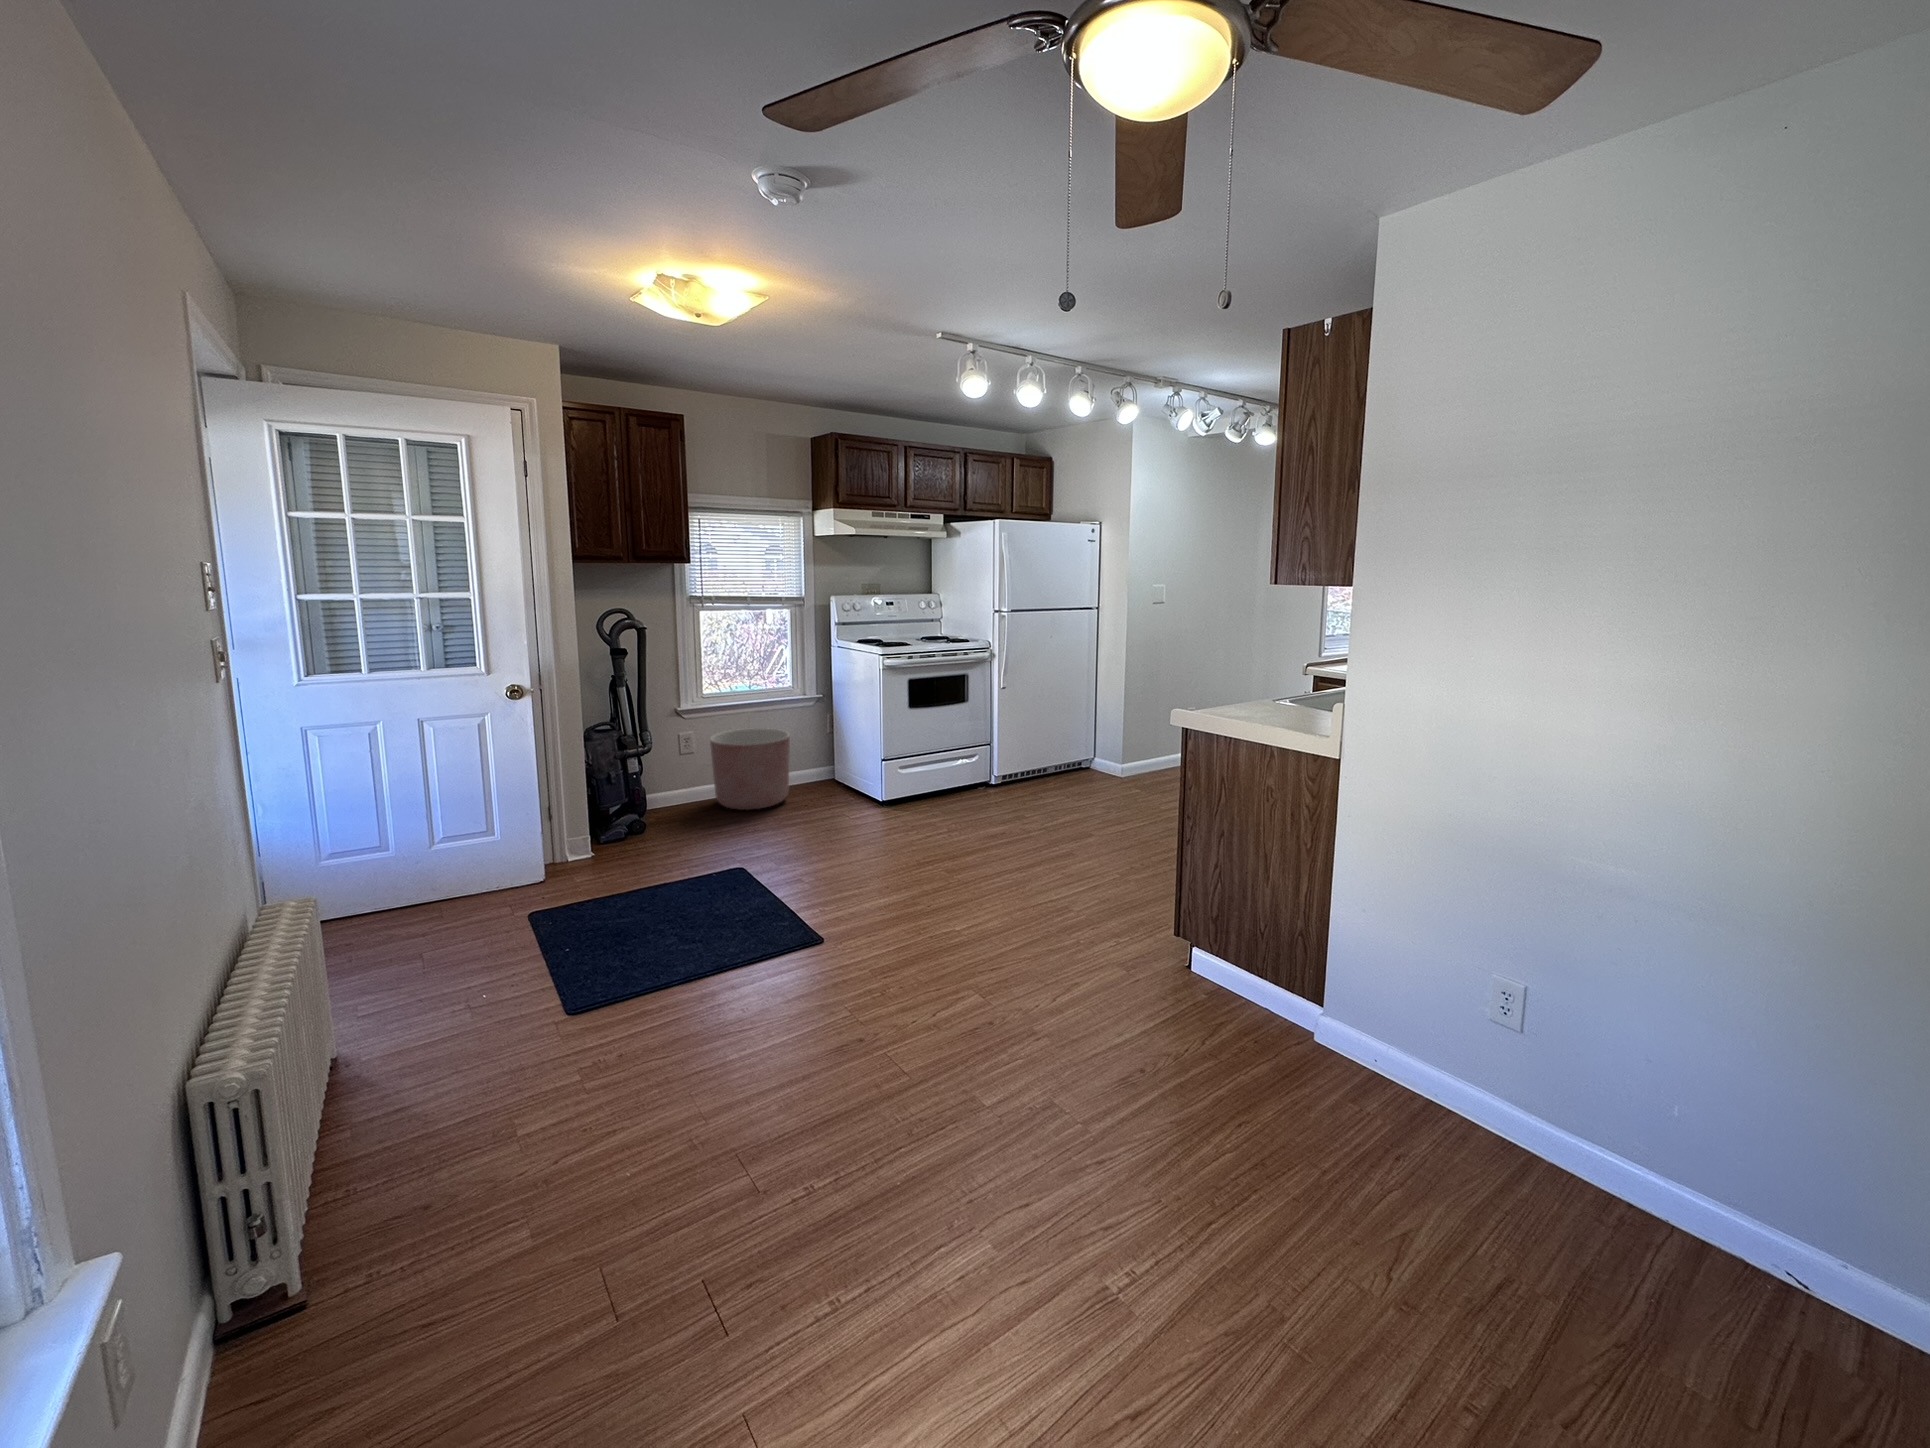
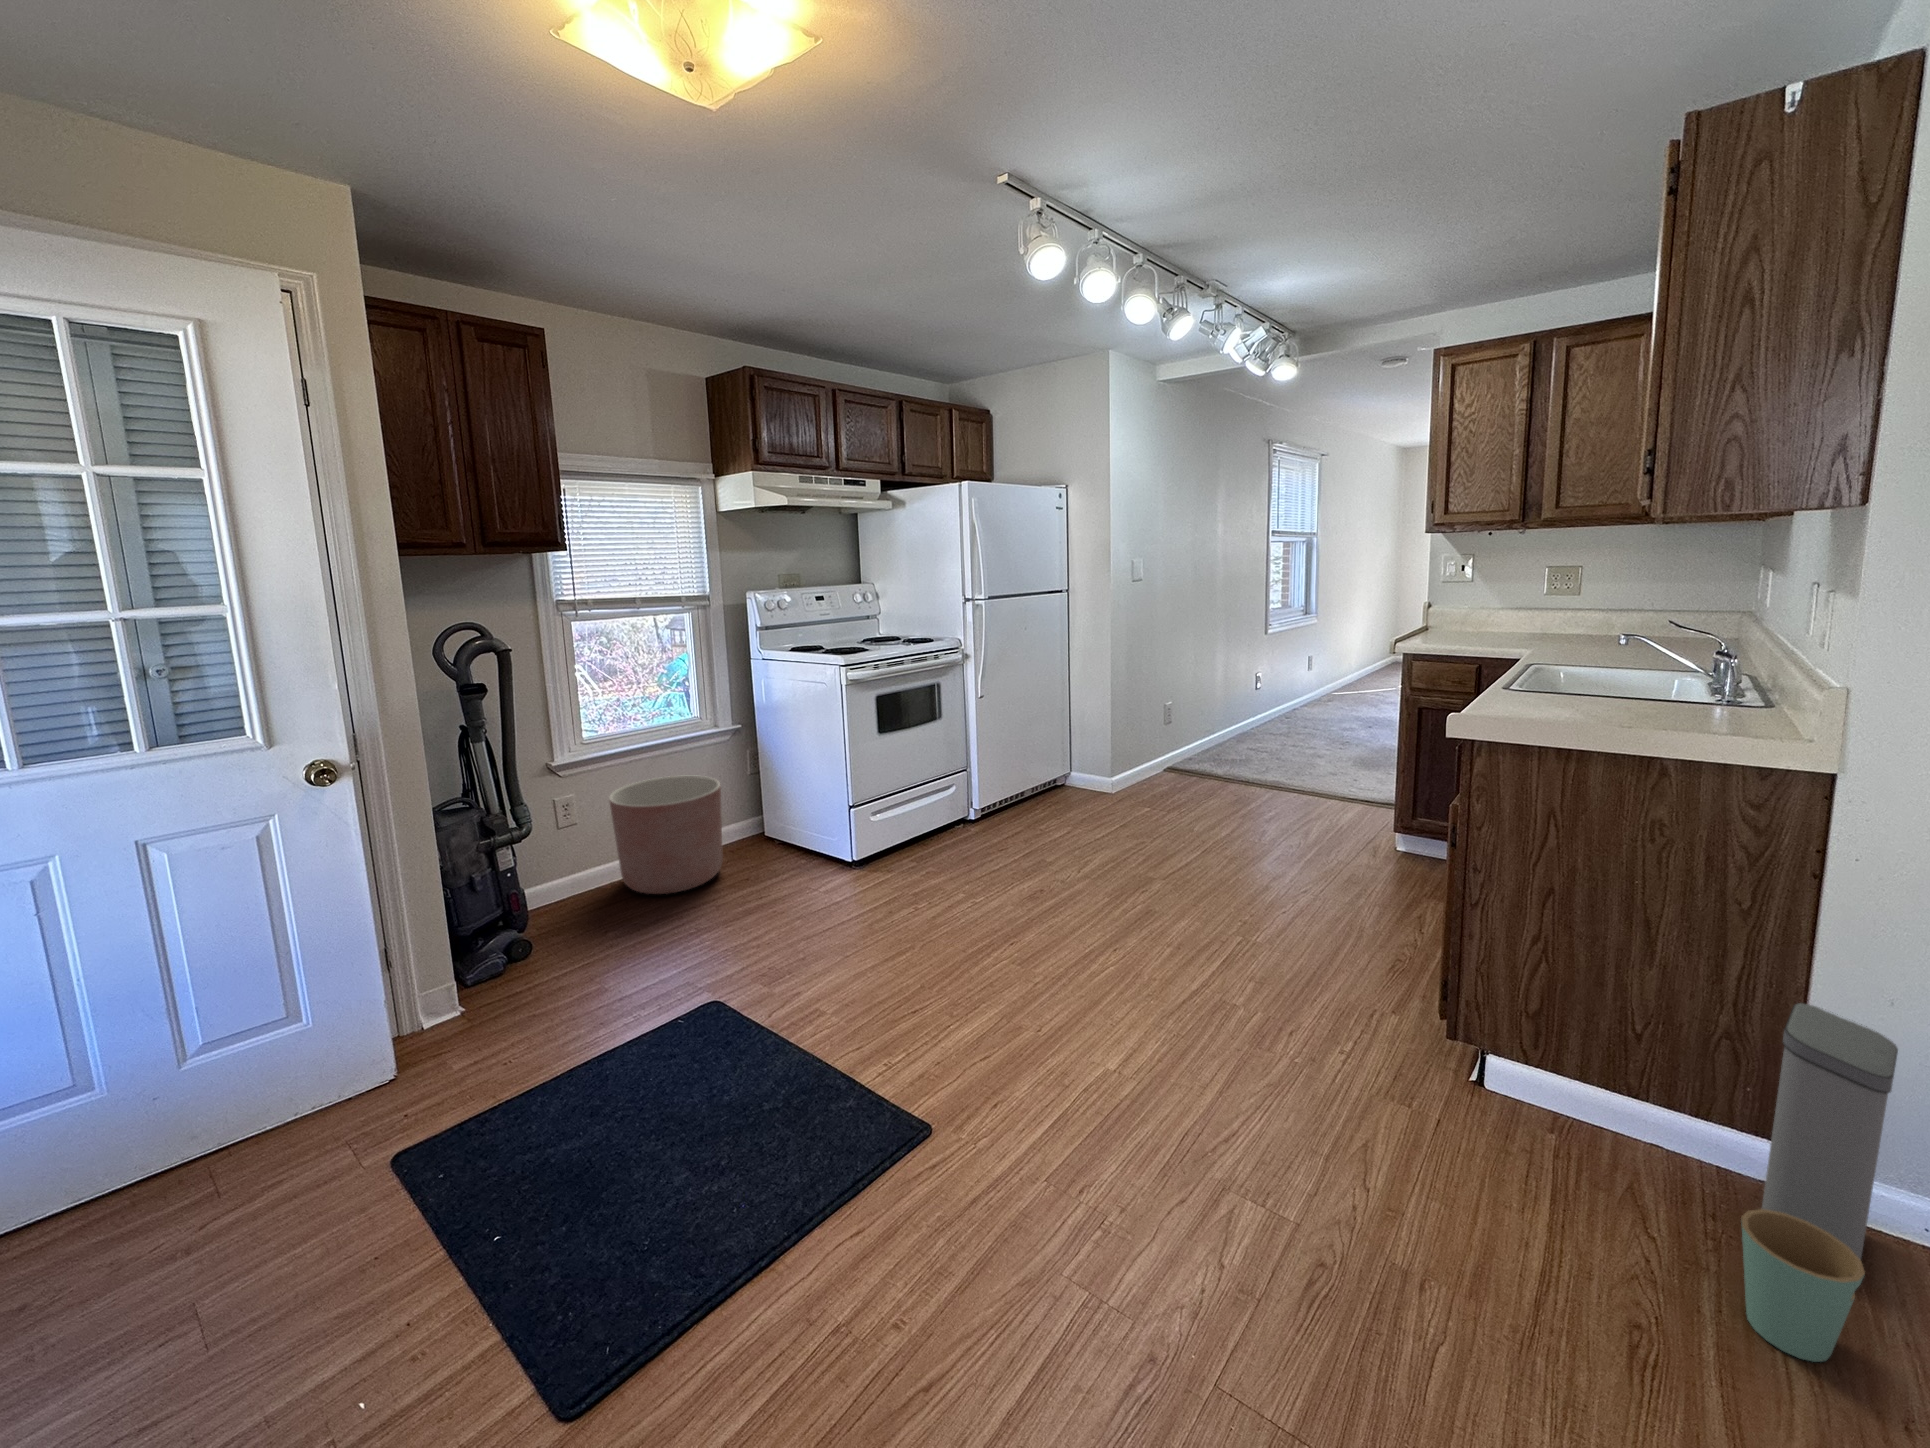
trash can: none [1187,907,1332,1092] -> present [1741,1003,1898,1362]

